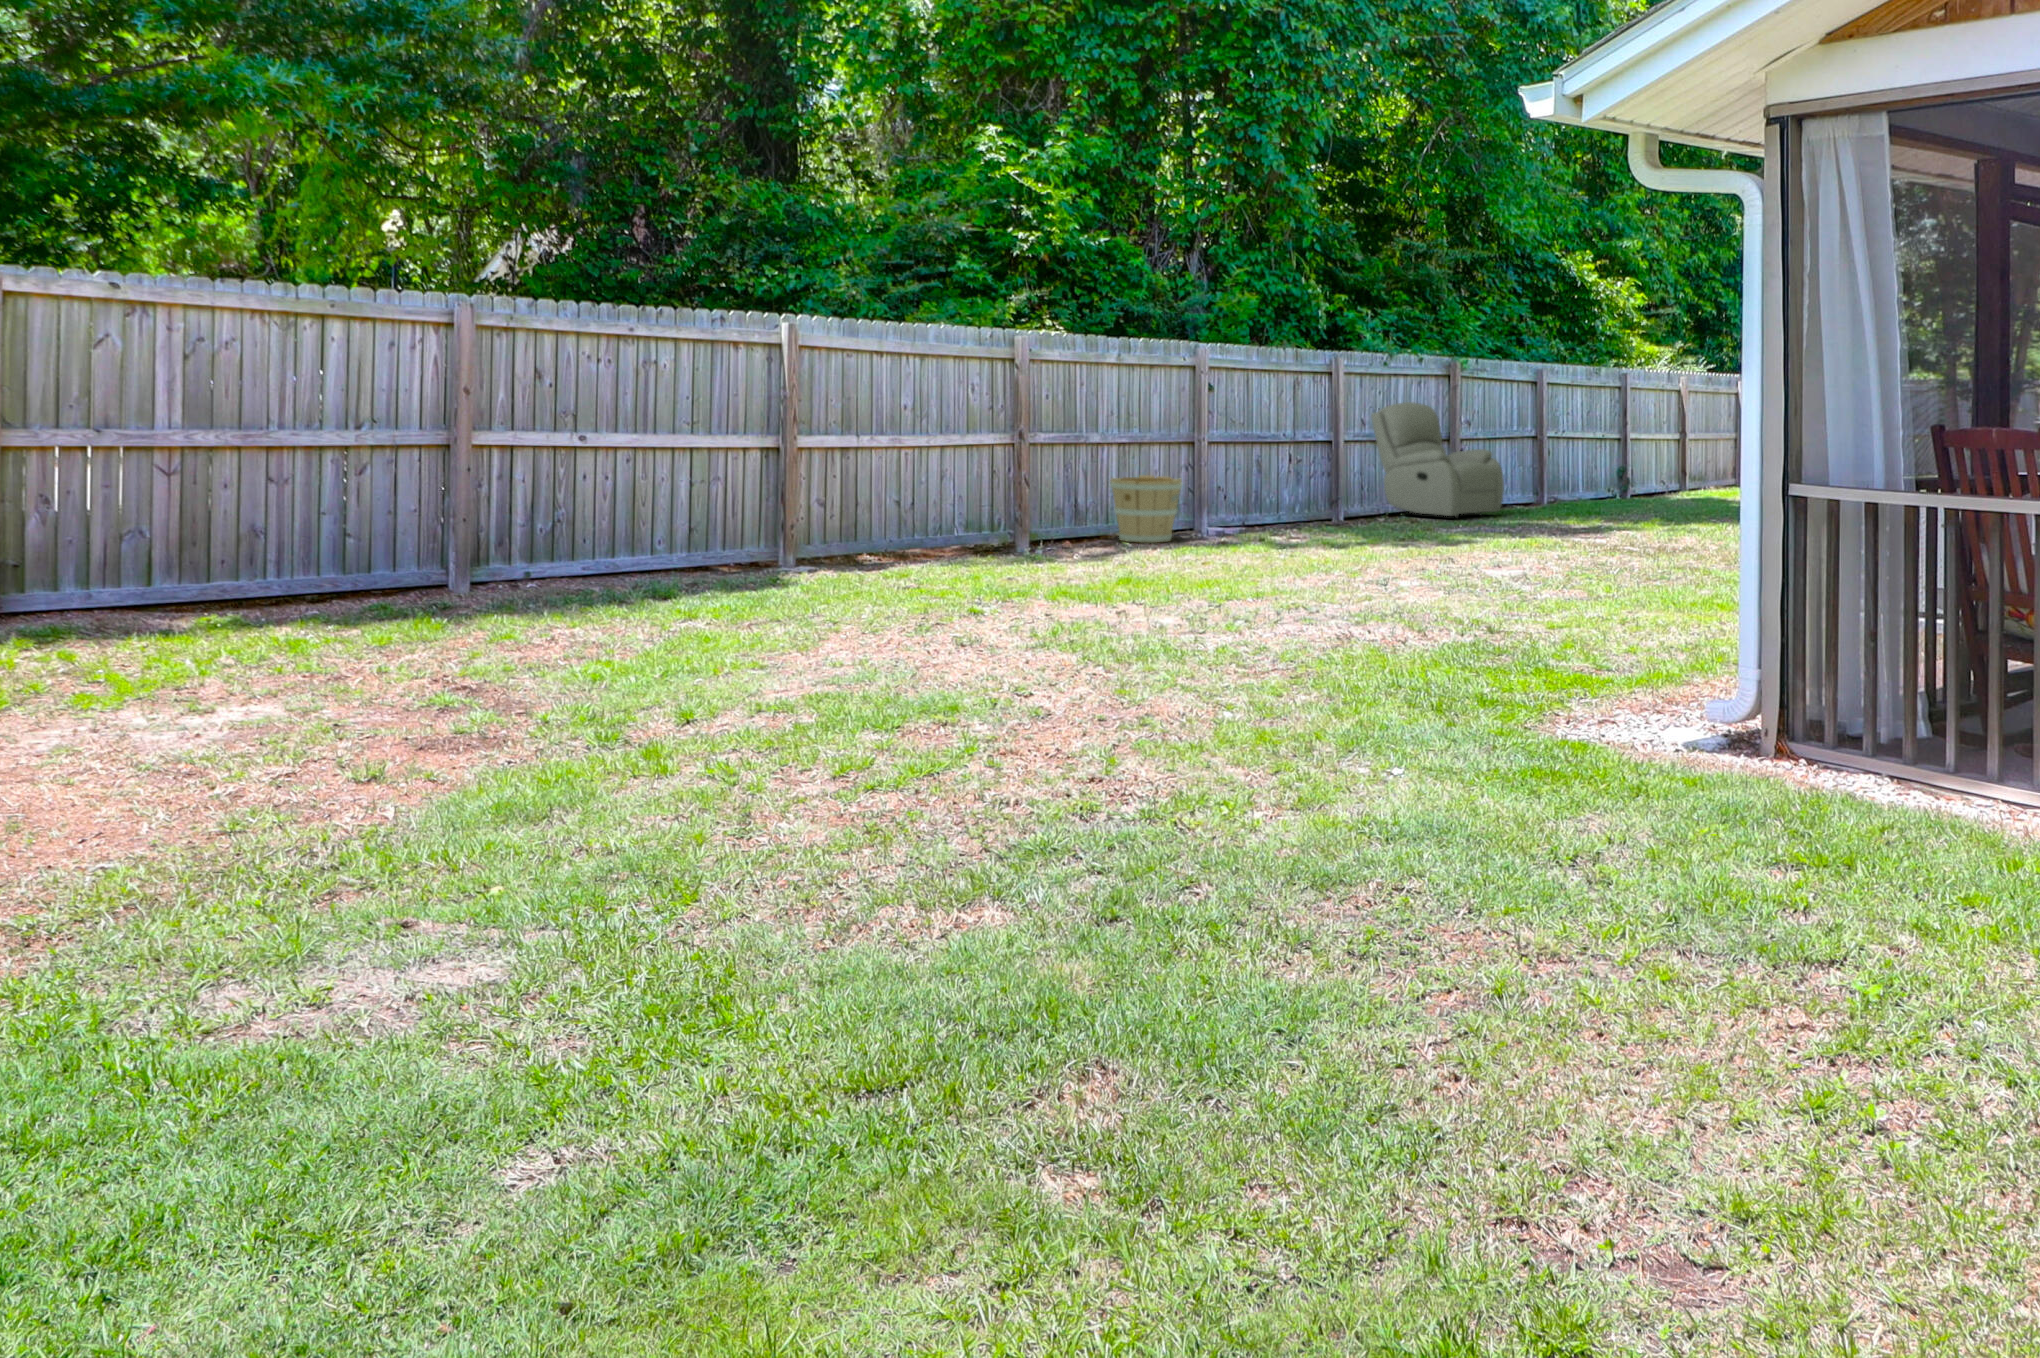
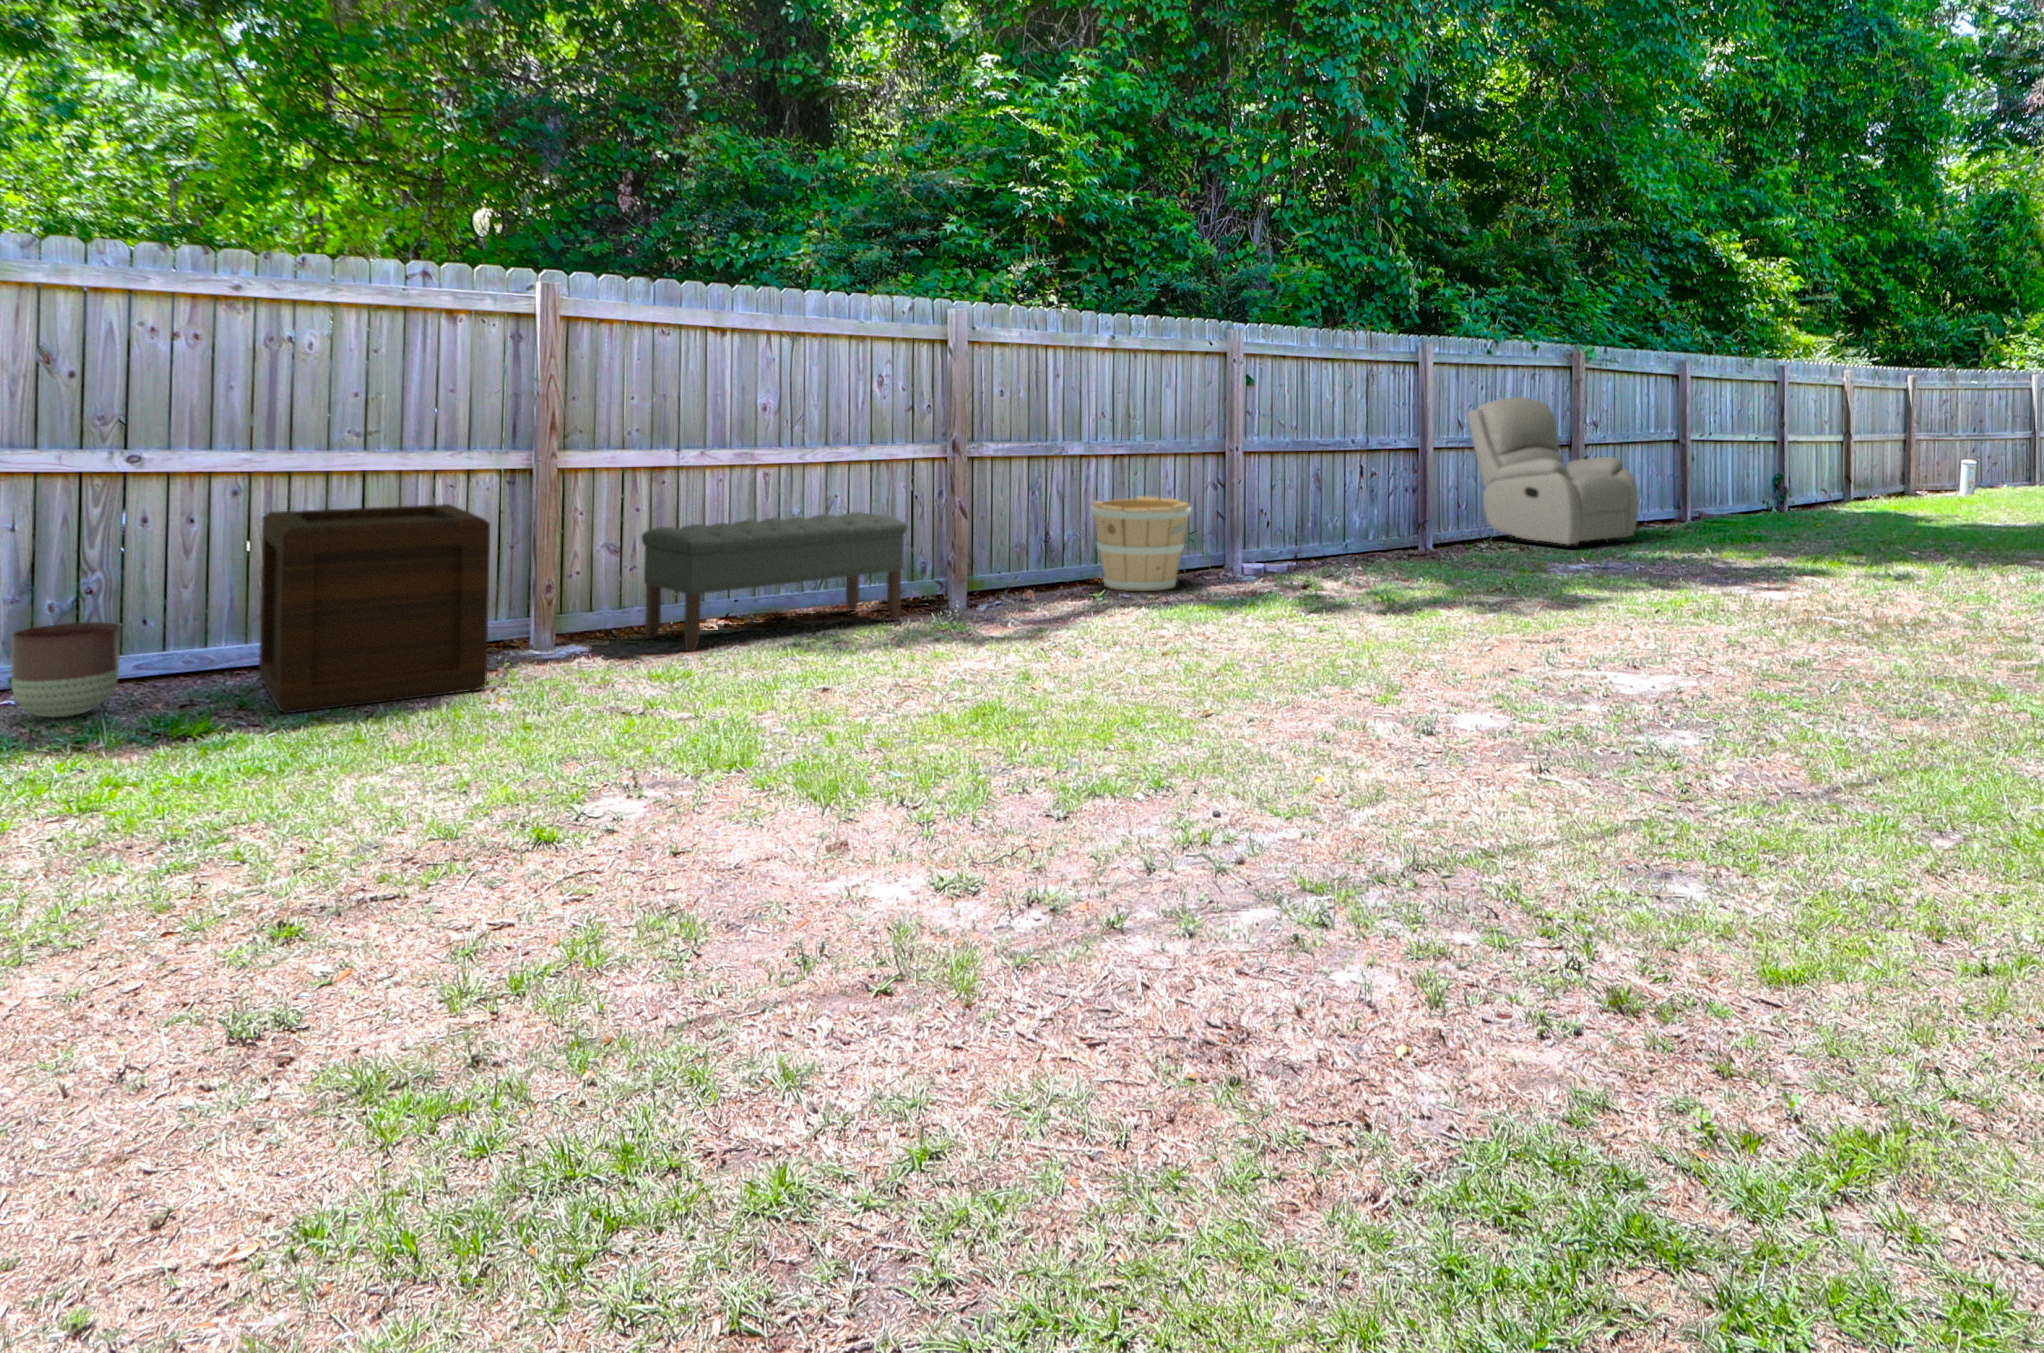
wooden crate: none [638,471,794,594] -> present [259,504,490,713]
bench: none [840,482,1005,570] -> present [642,512,907,651]
planter: none [532,540,588,595] -> present [11,622,121,717]

